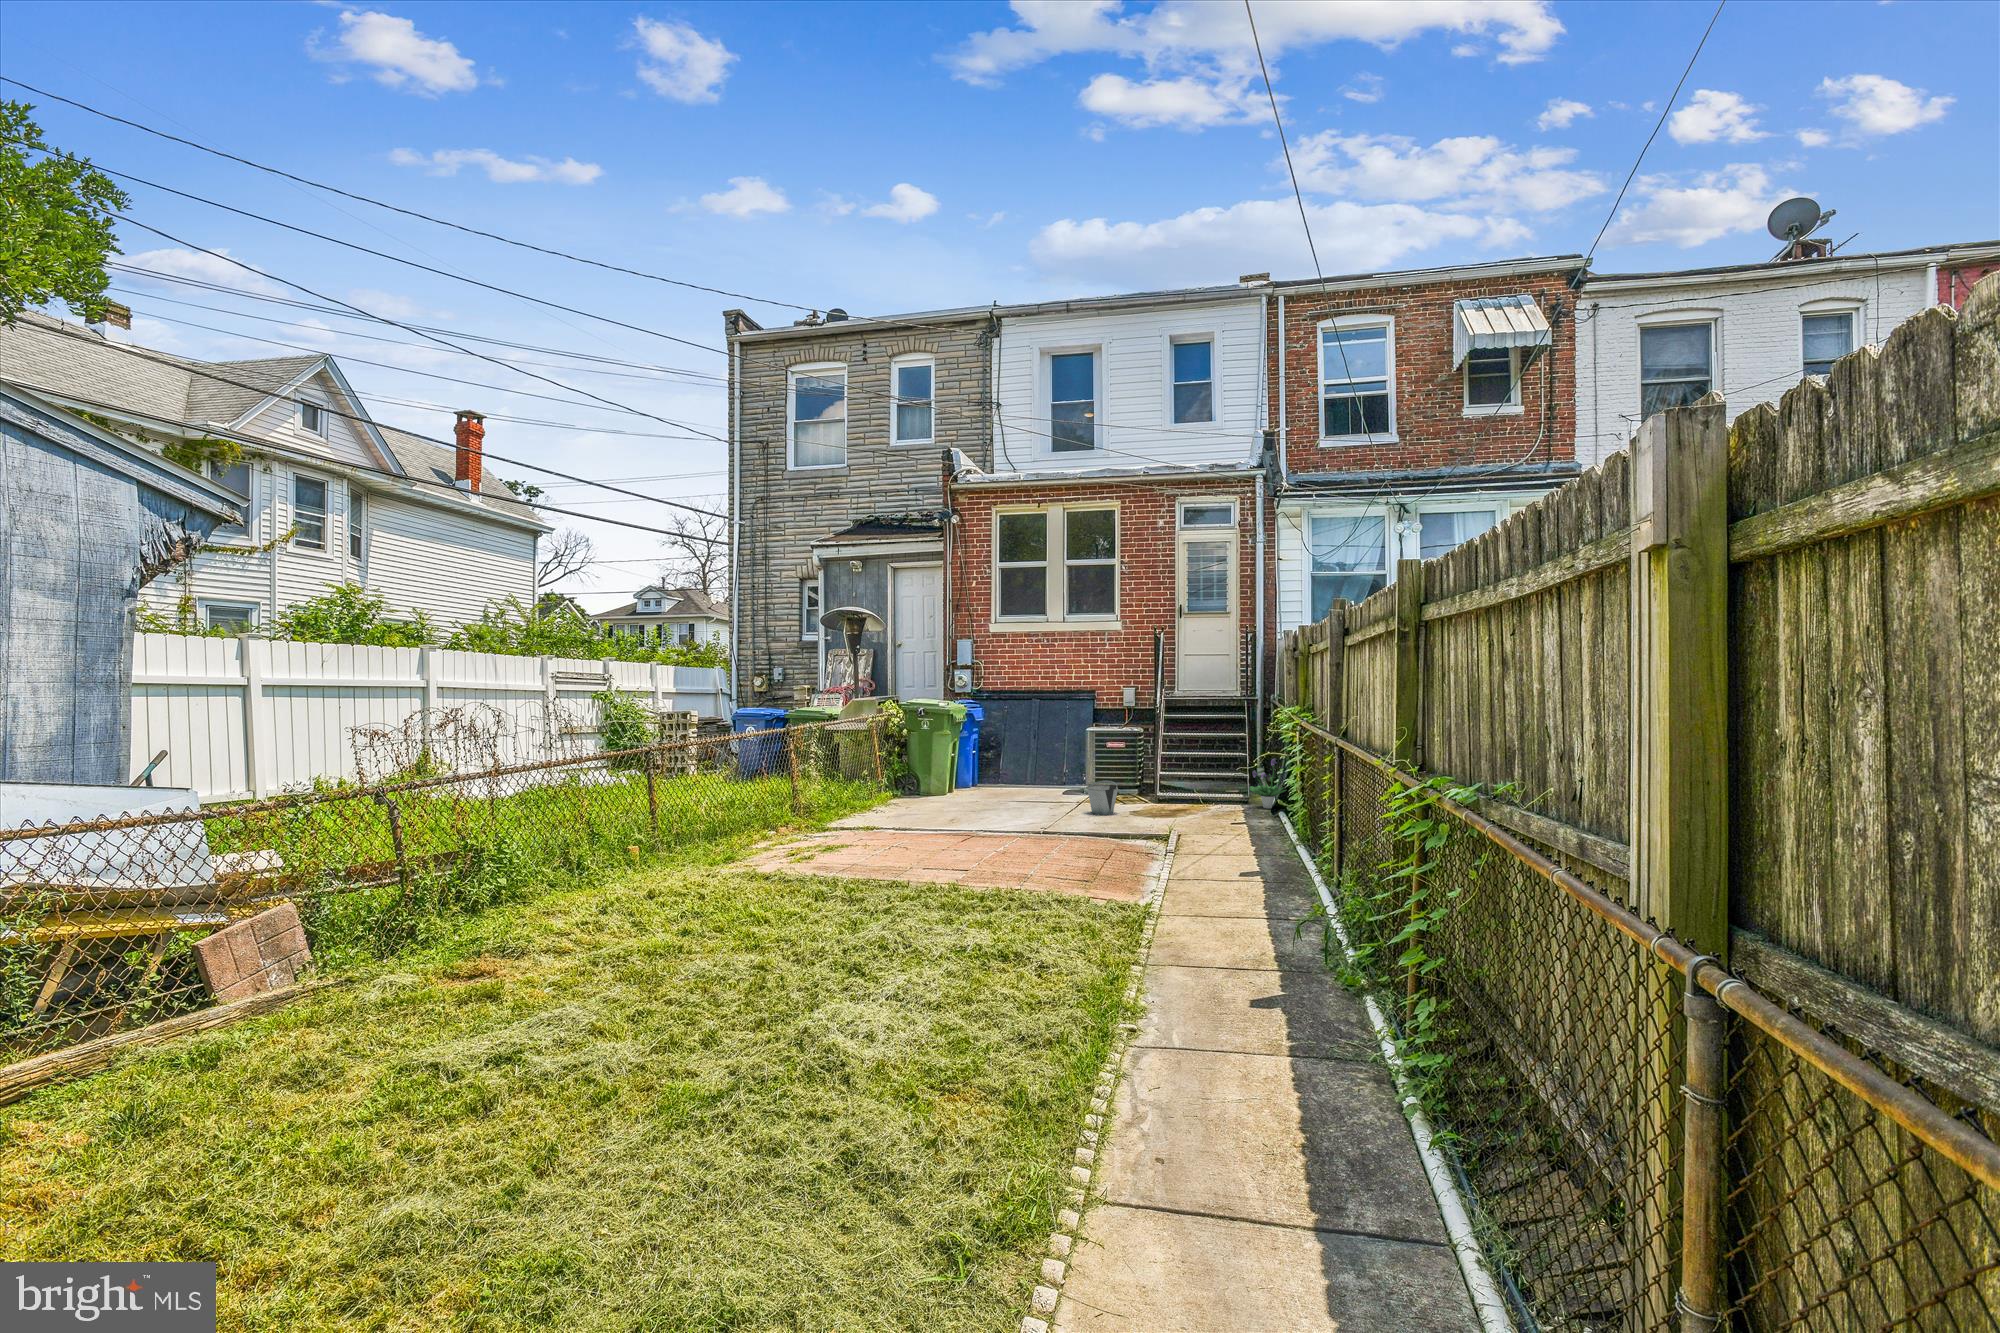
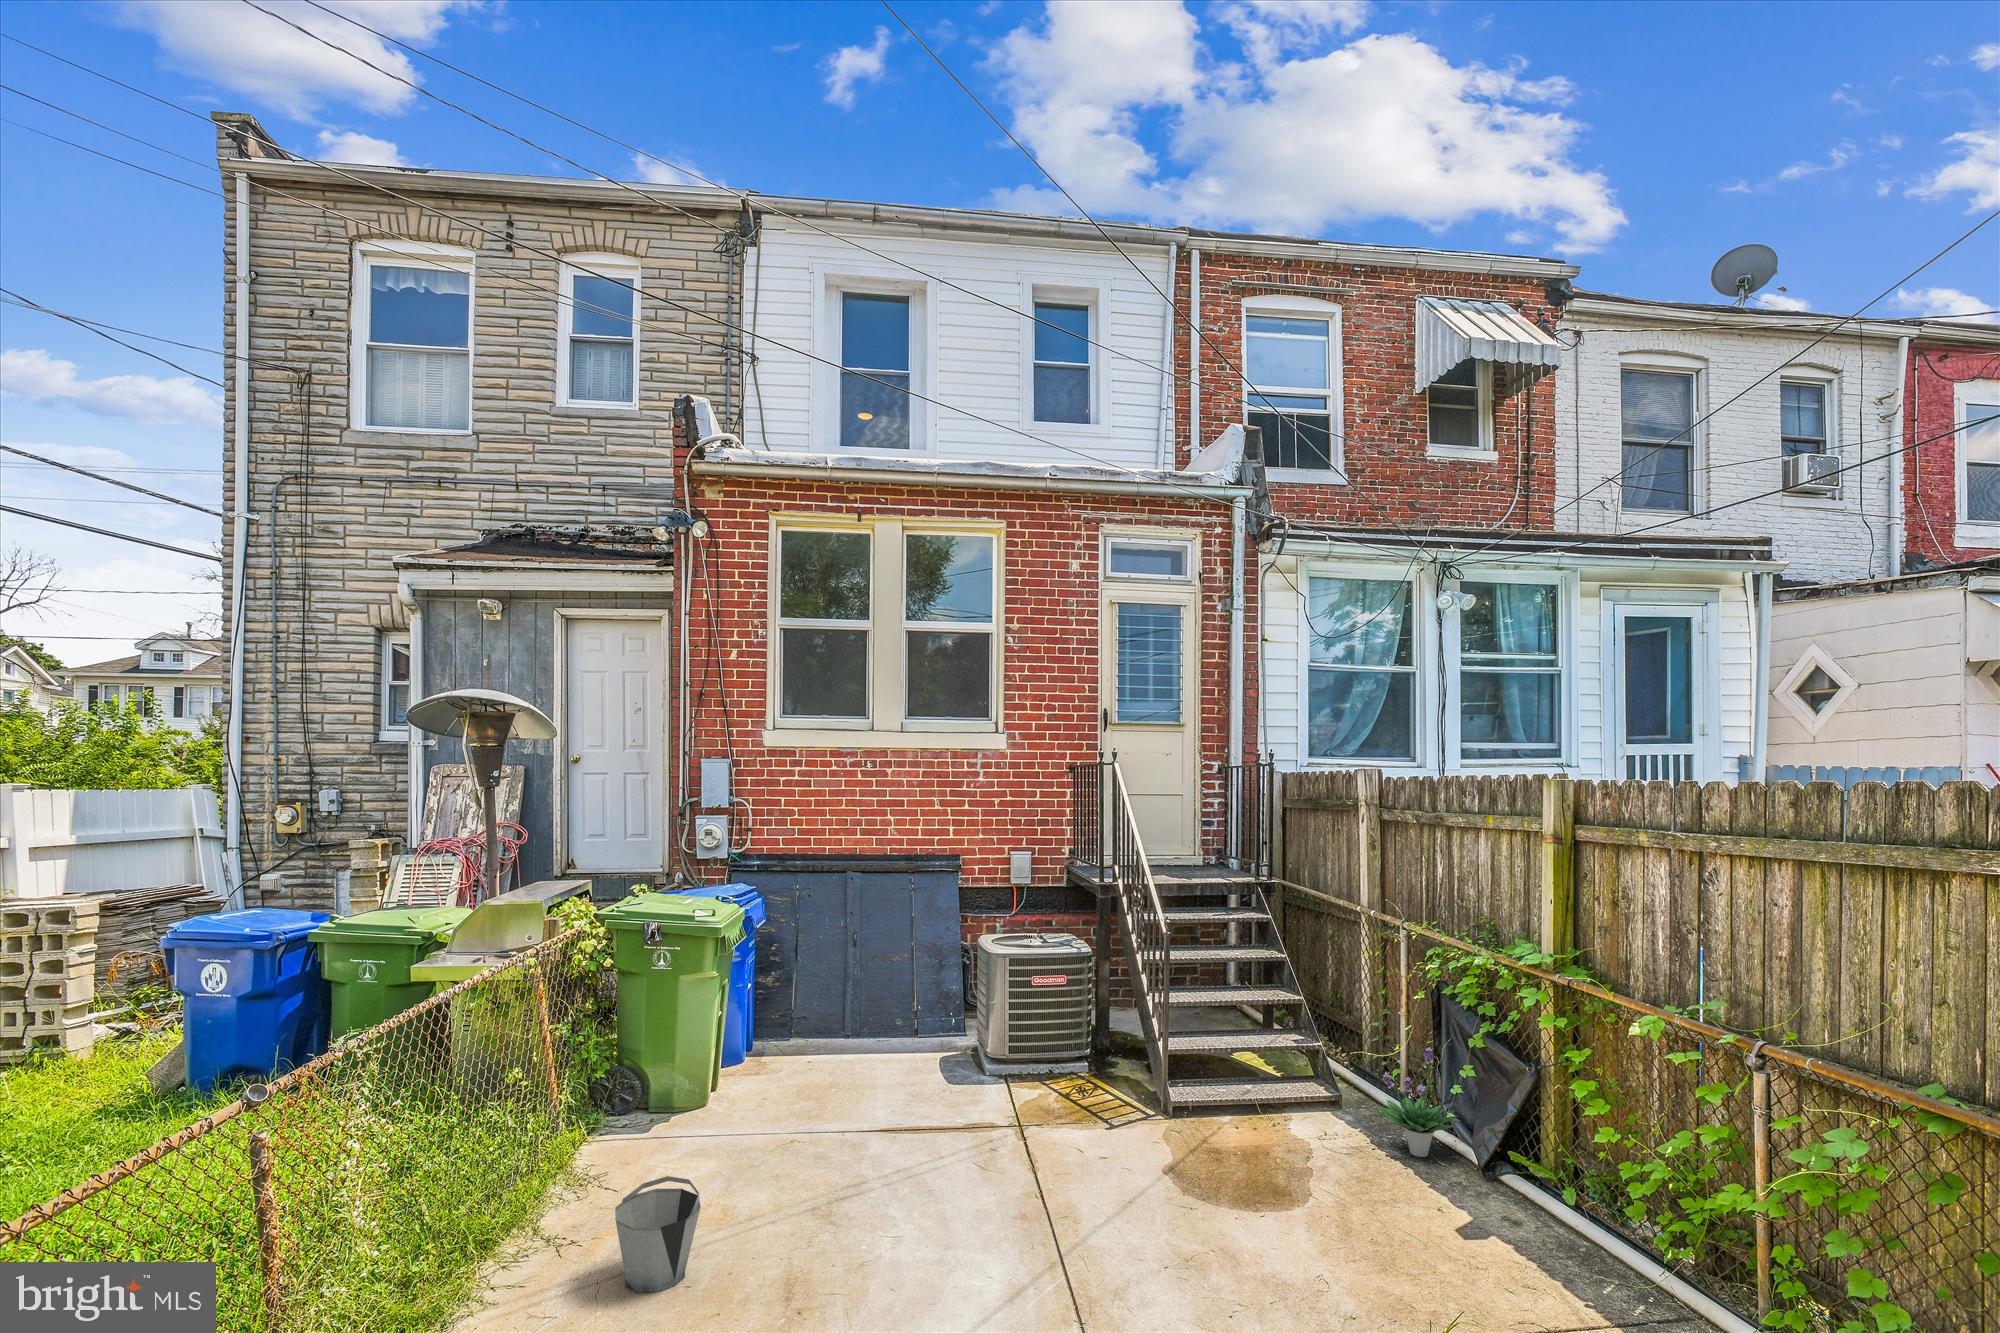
bucket: present [1087,780,1118,815] -> present [615,1176,701,1293]

